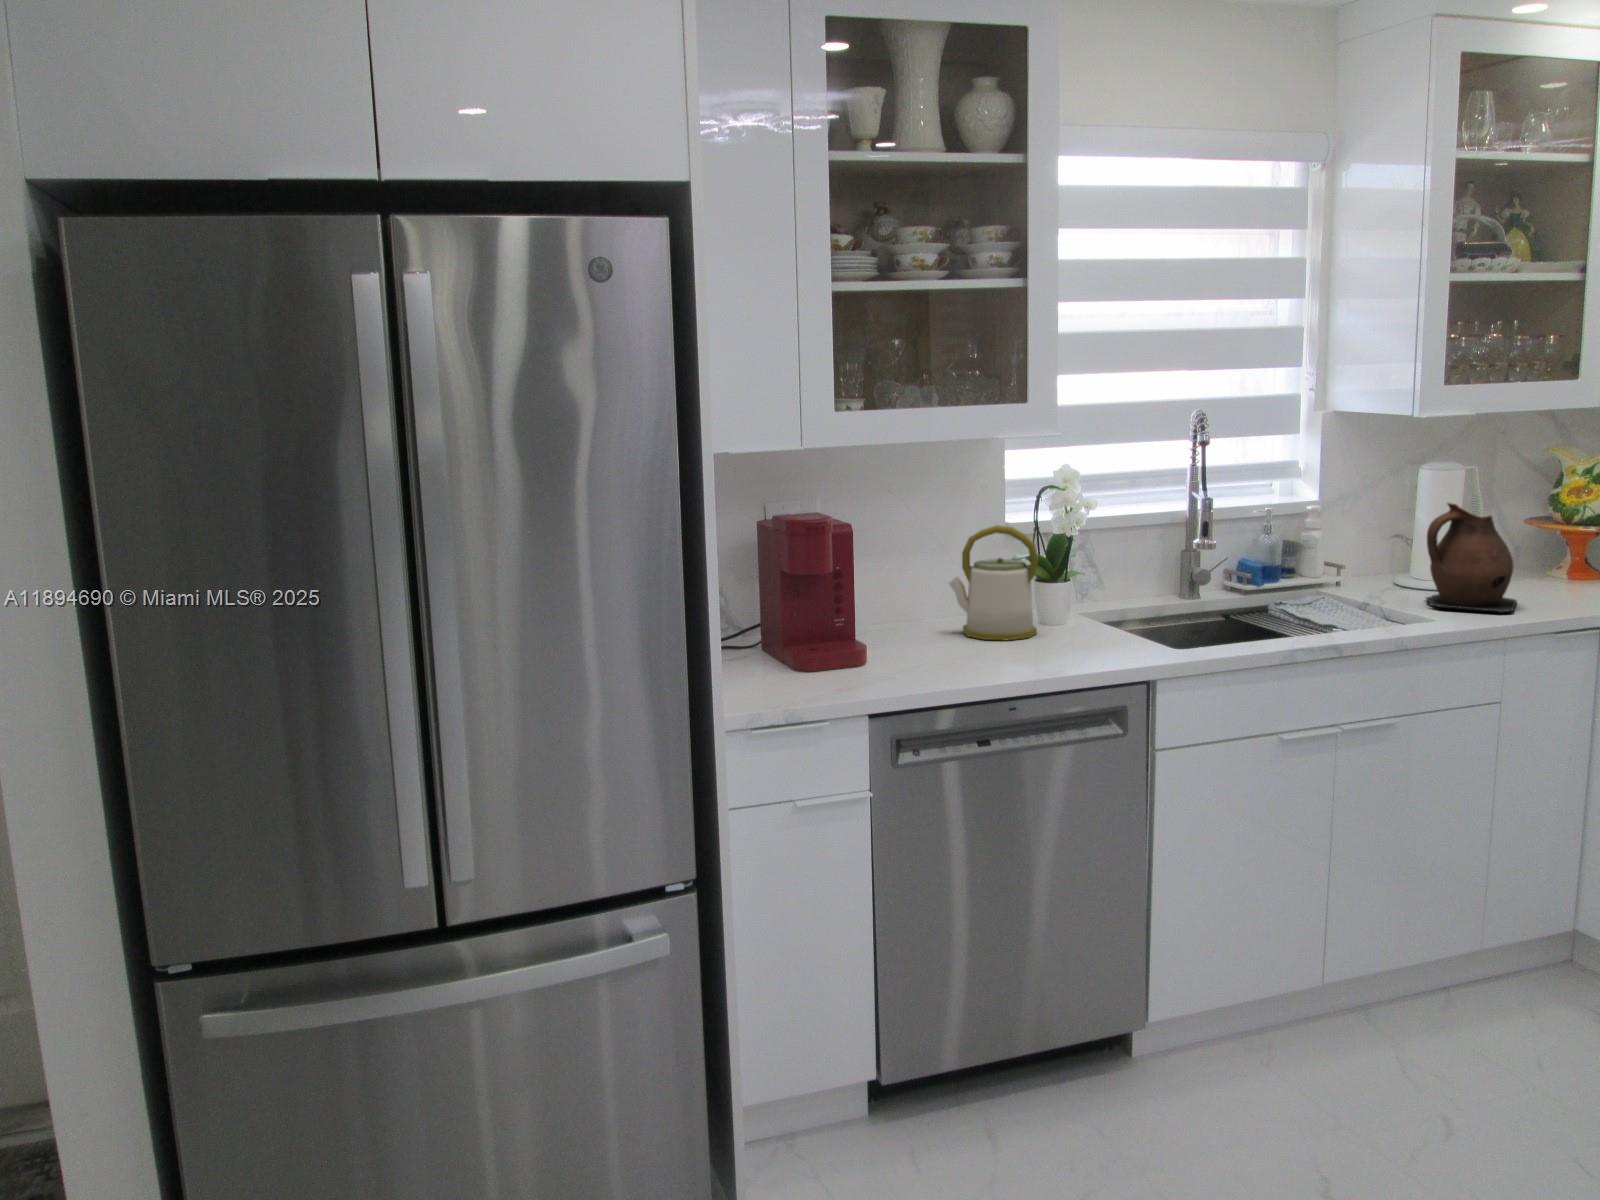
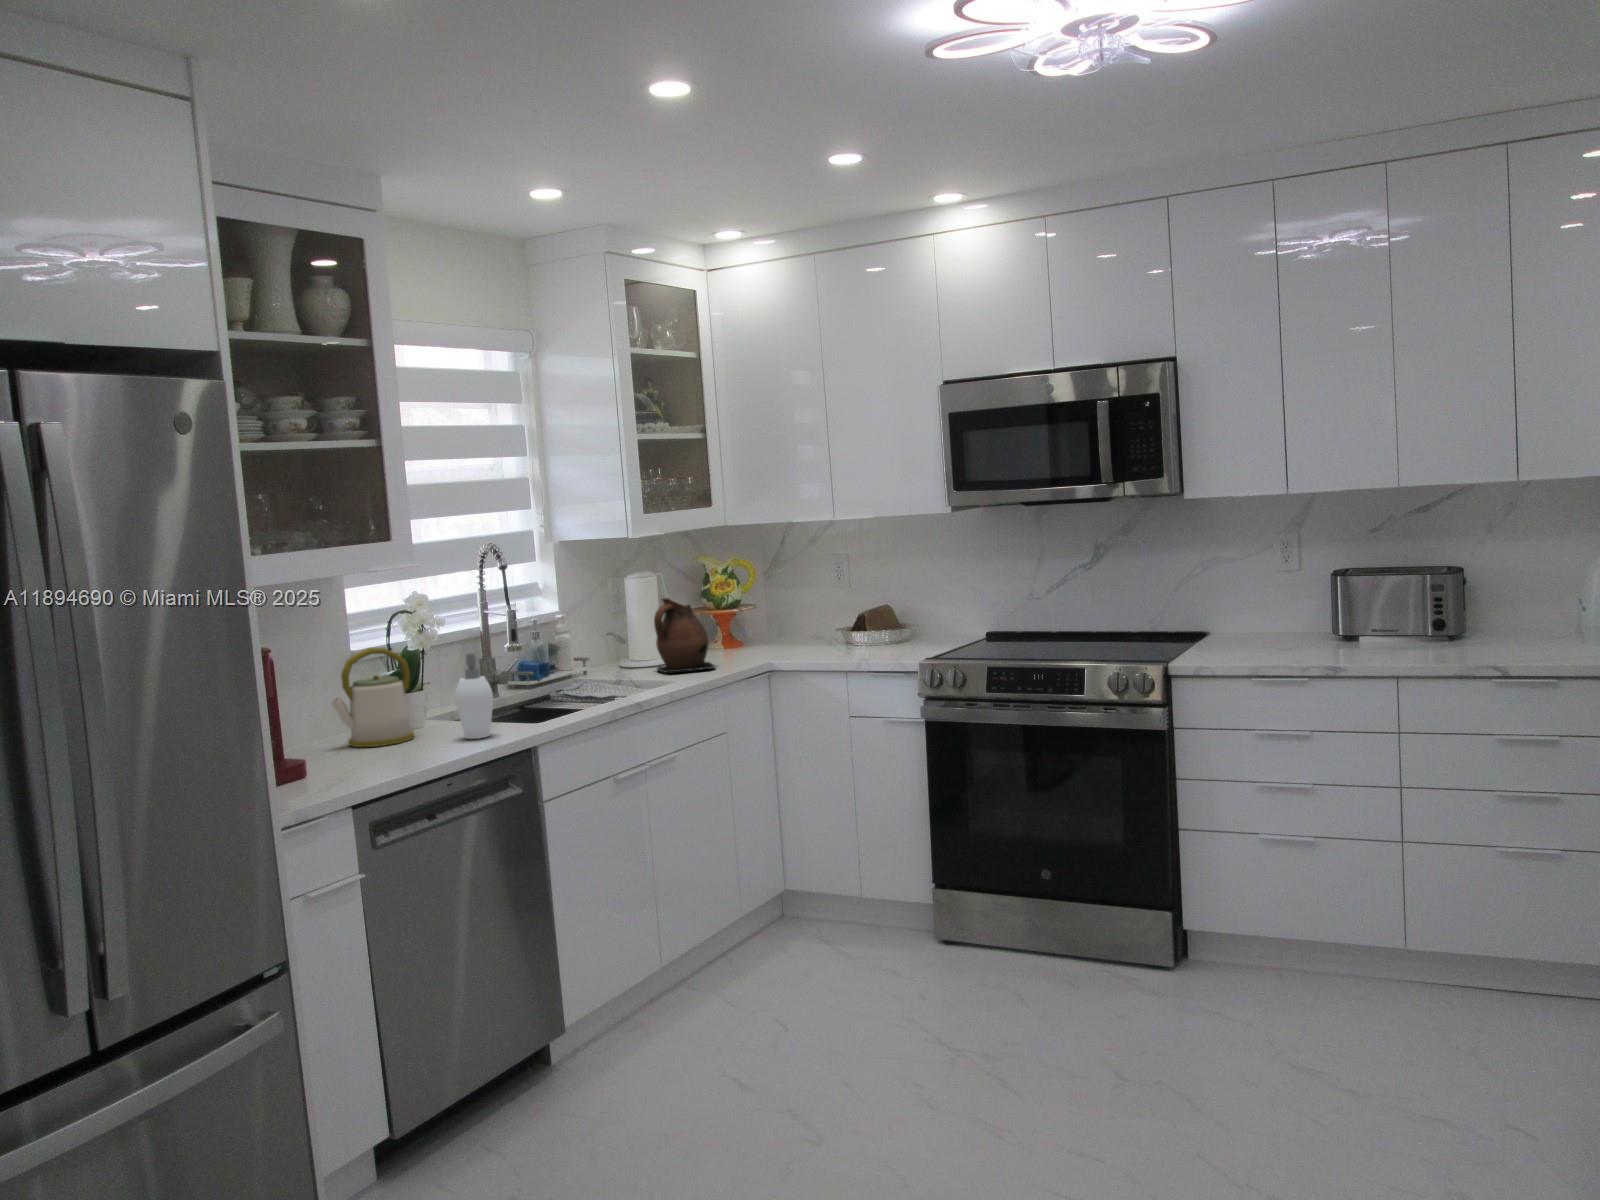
soap dispenser: none [1068,549,1128,655] -> present [455,653,493,739]

